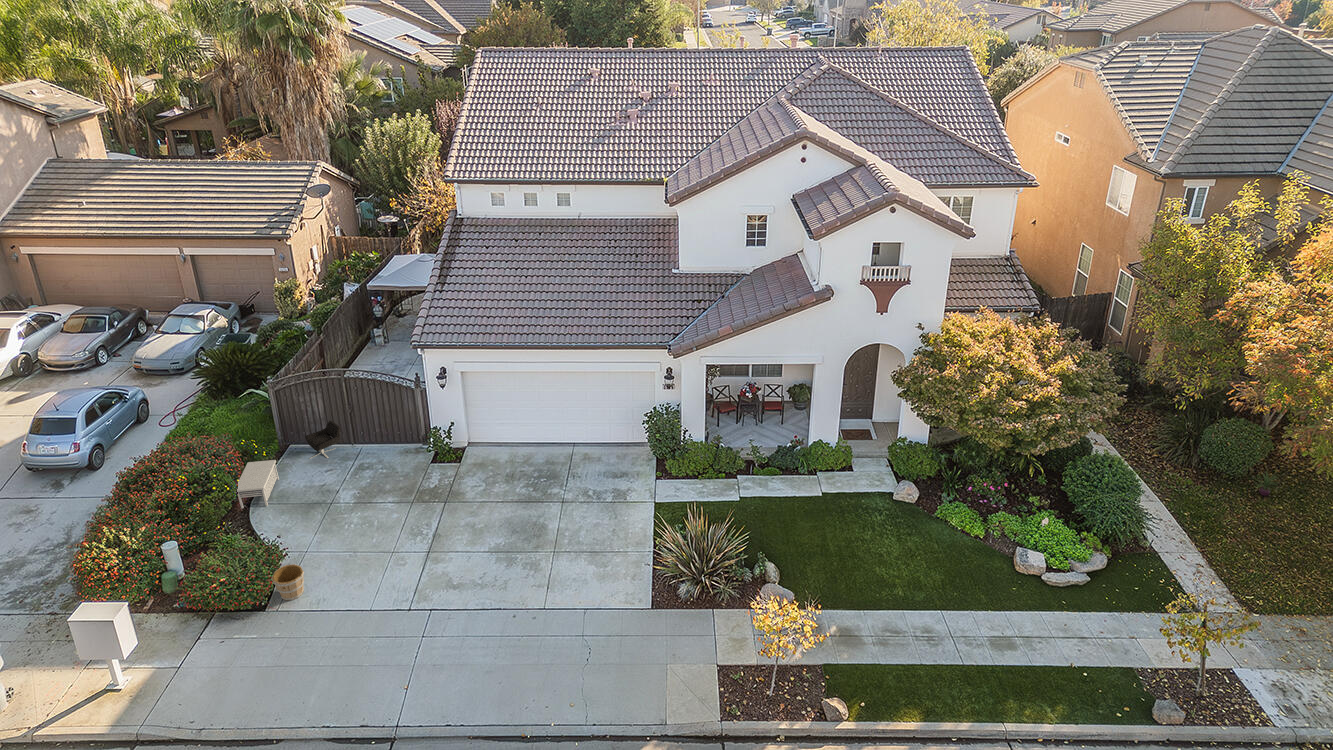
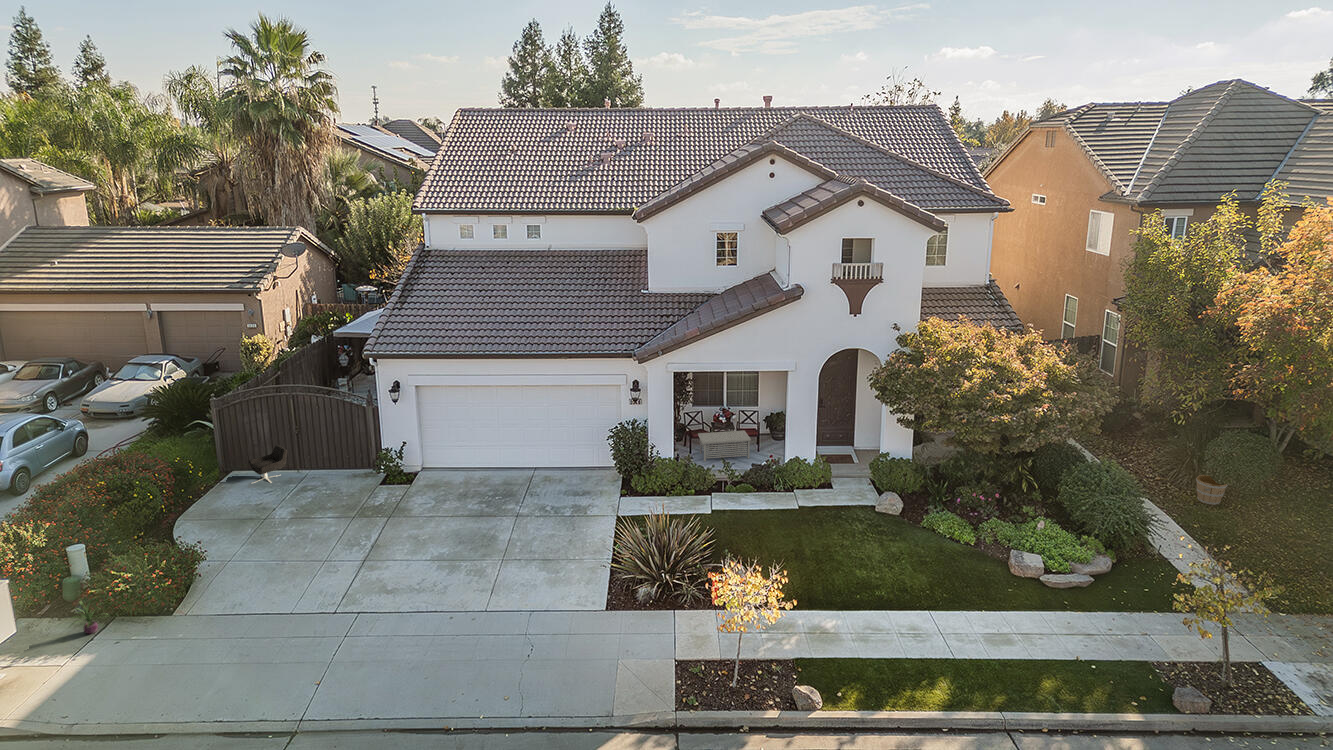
storage bench: present [237,460,279,508] -> present [698,430,751,462]
decorative plant: present [1259,472,1274,496] -> present [74,600,98,634]
wooden bucket: present [272,564,304,601] -> present [1196,475,1228,505]

